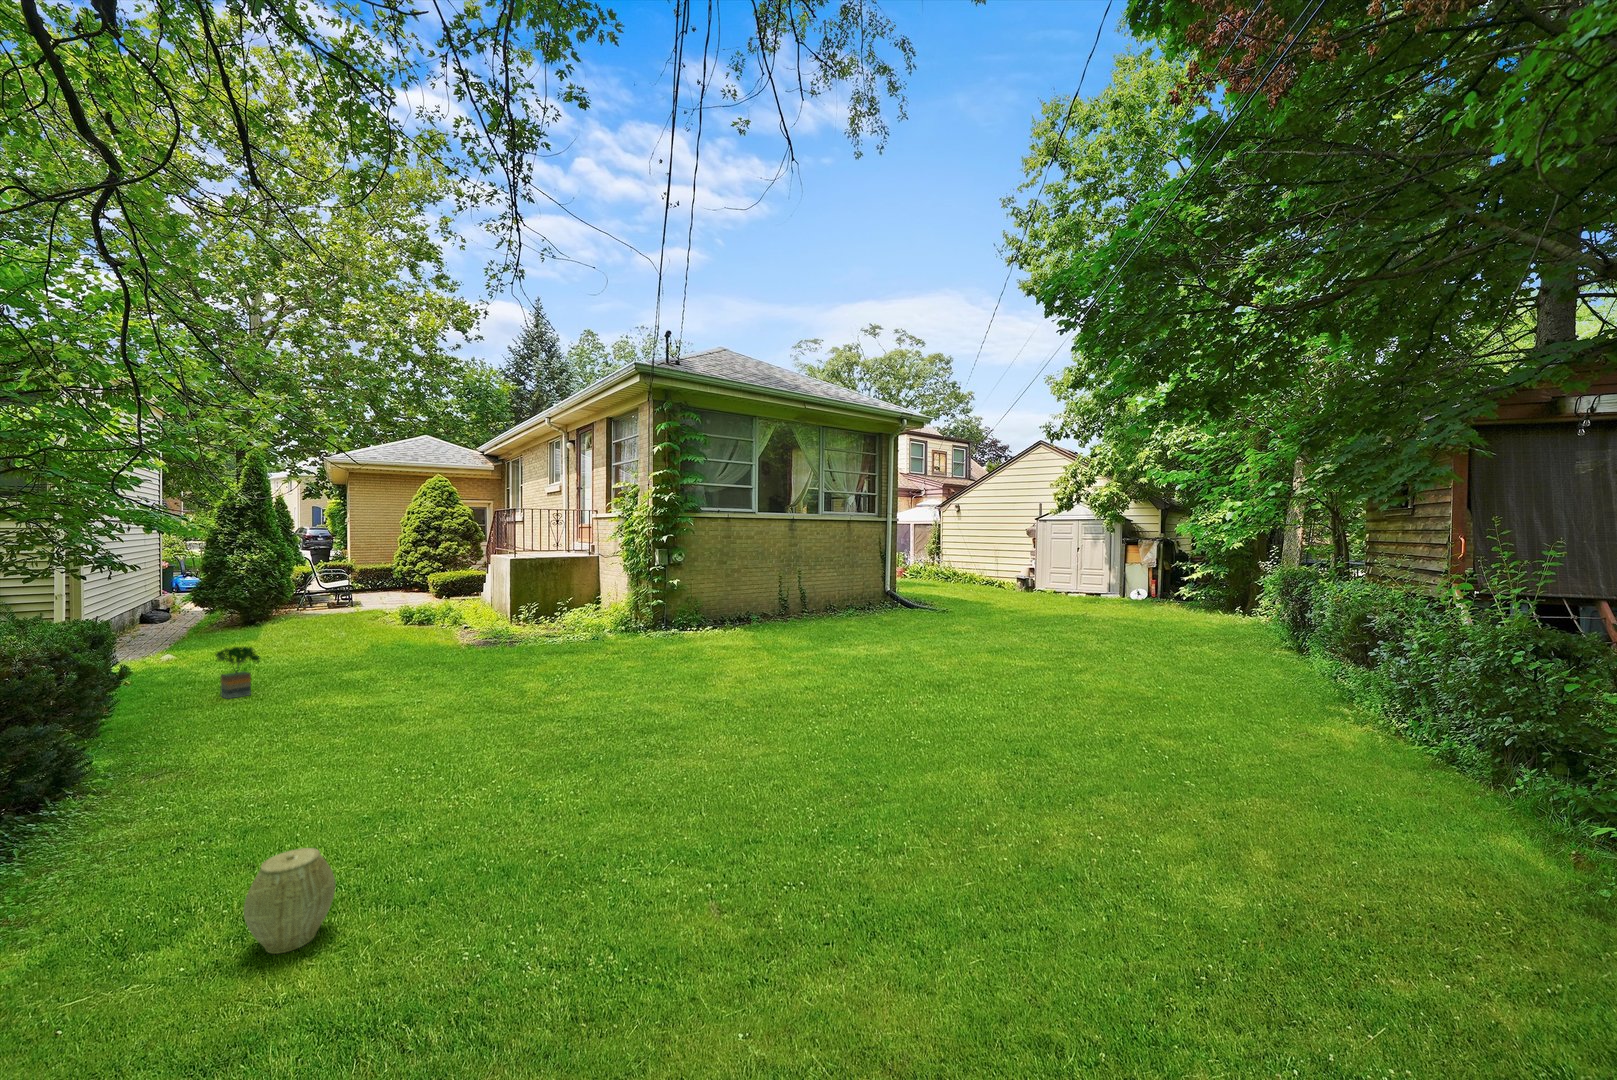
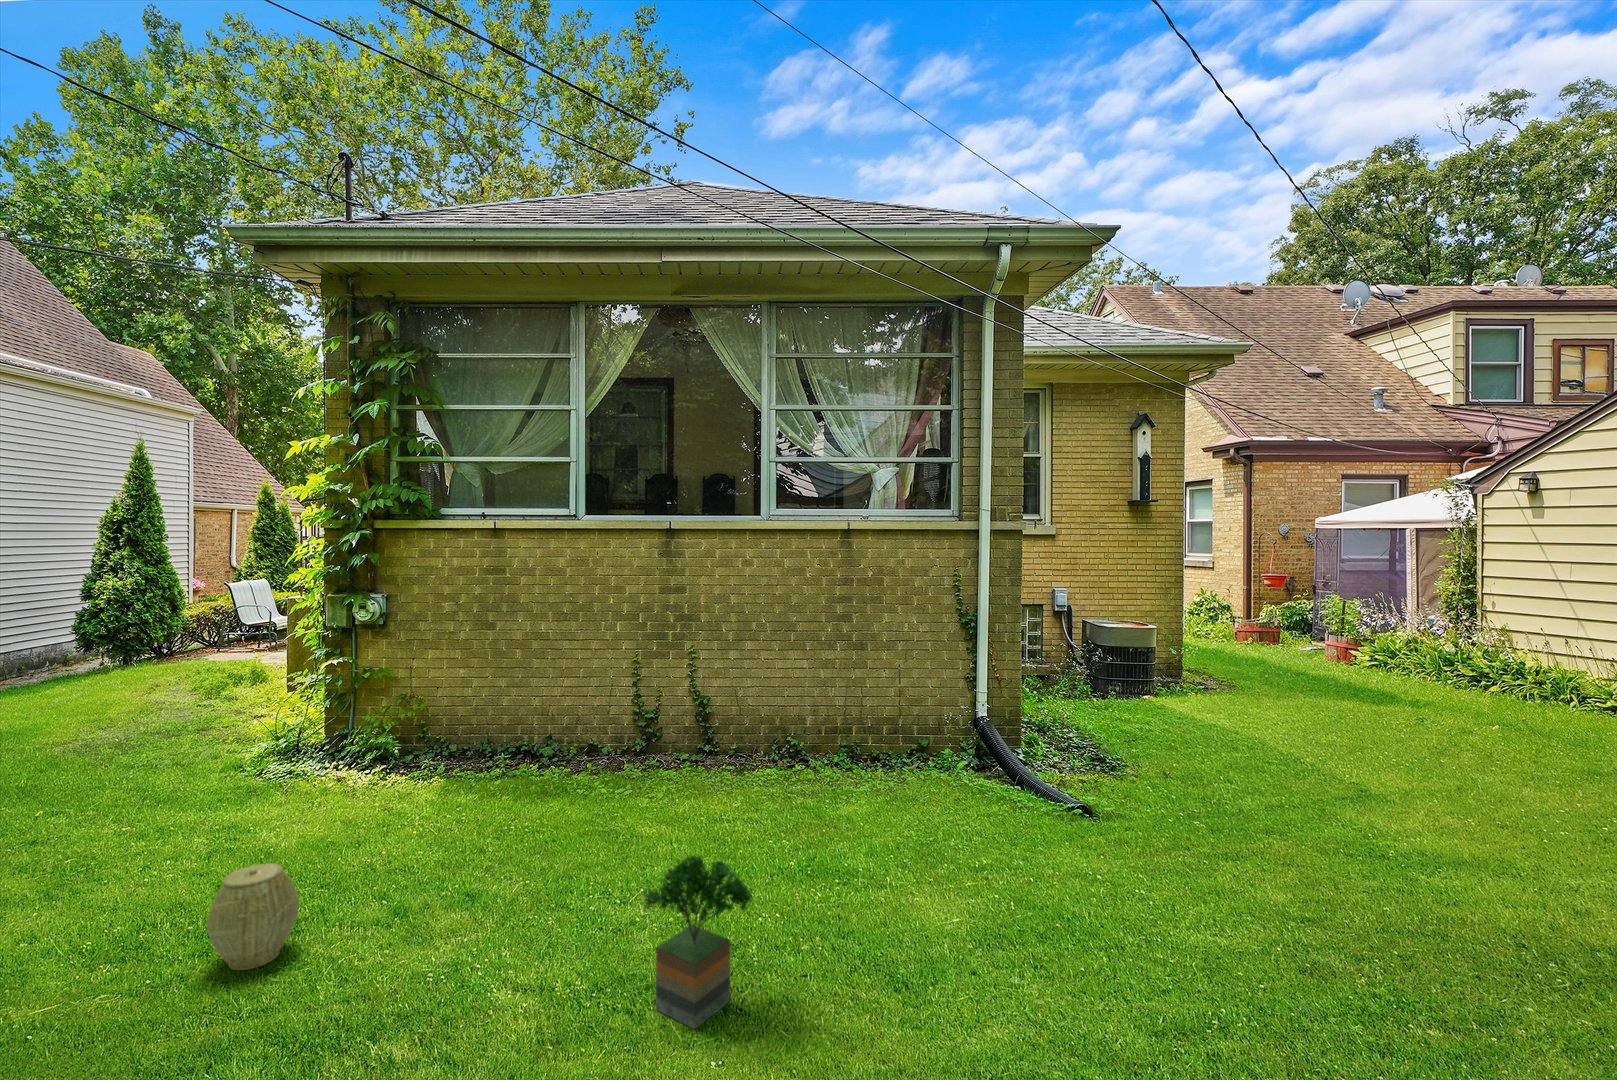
potted tree: present [216,646,260,699] -> present [644,856,754,1030]

